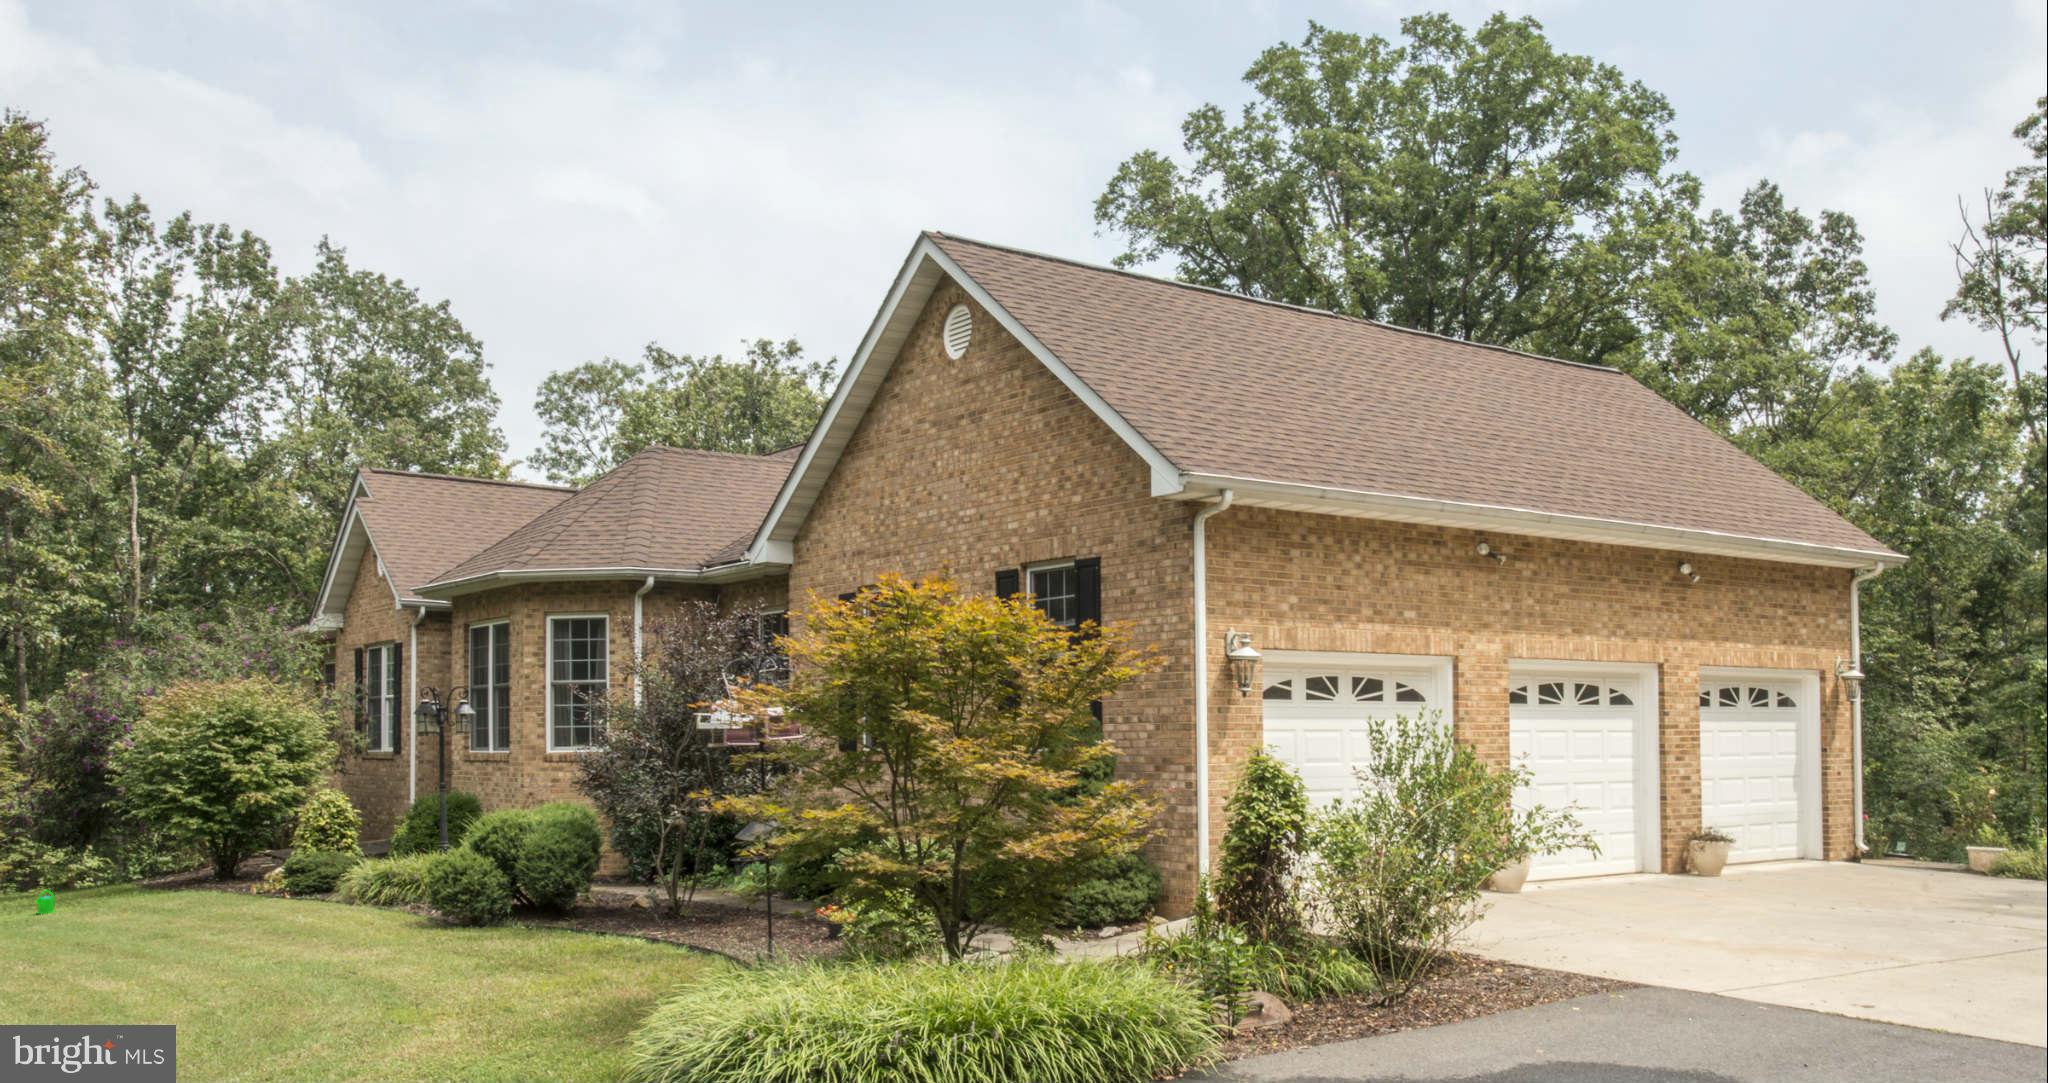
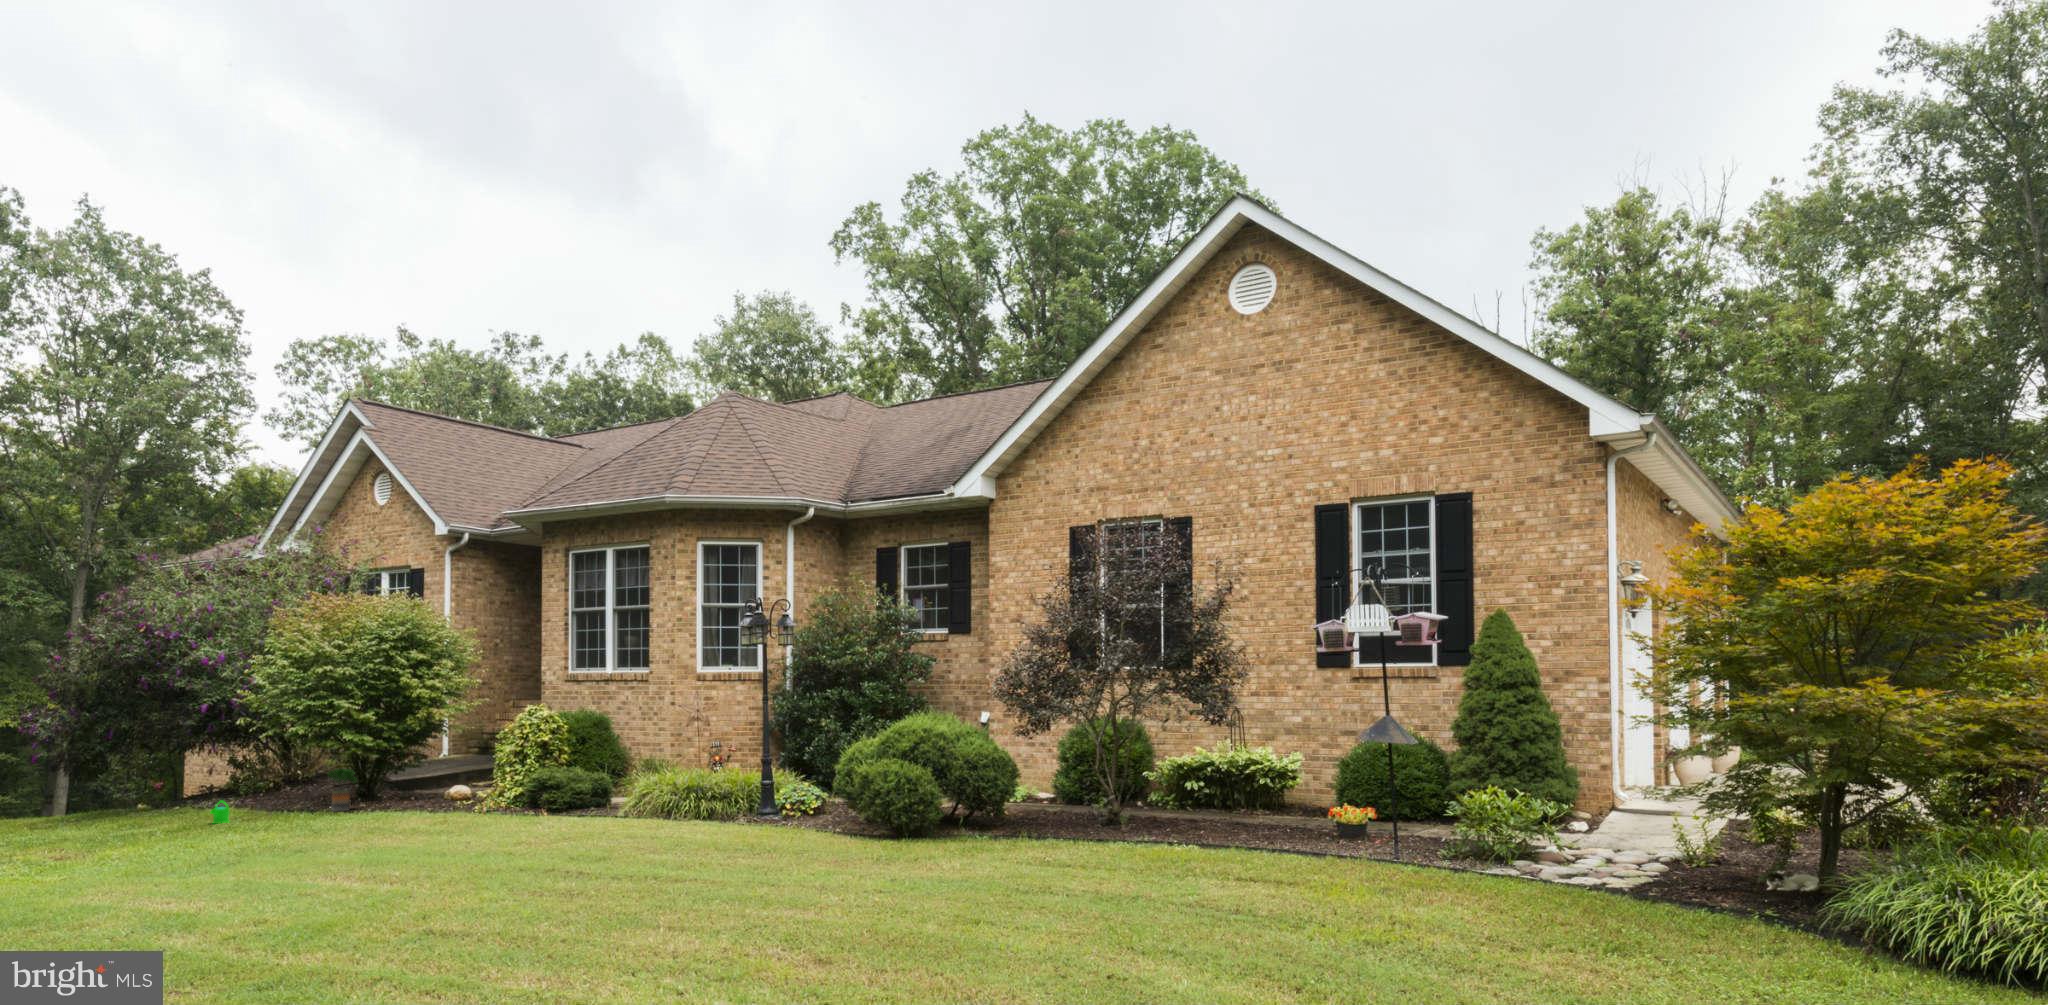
potted tree: none [155,853,189,899] -> present [328,769,357,811]

